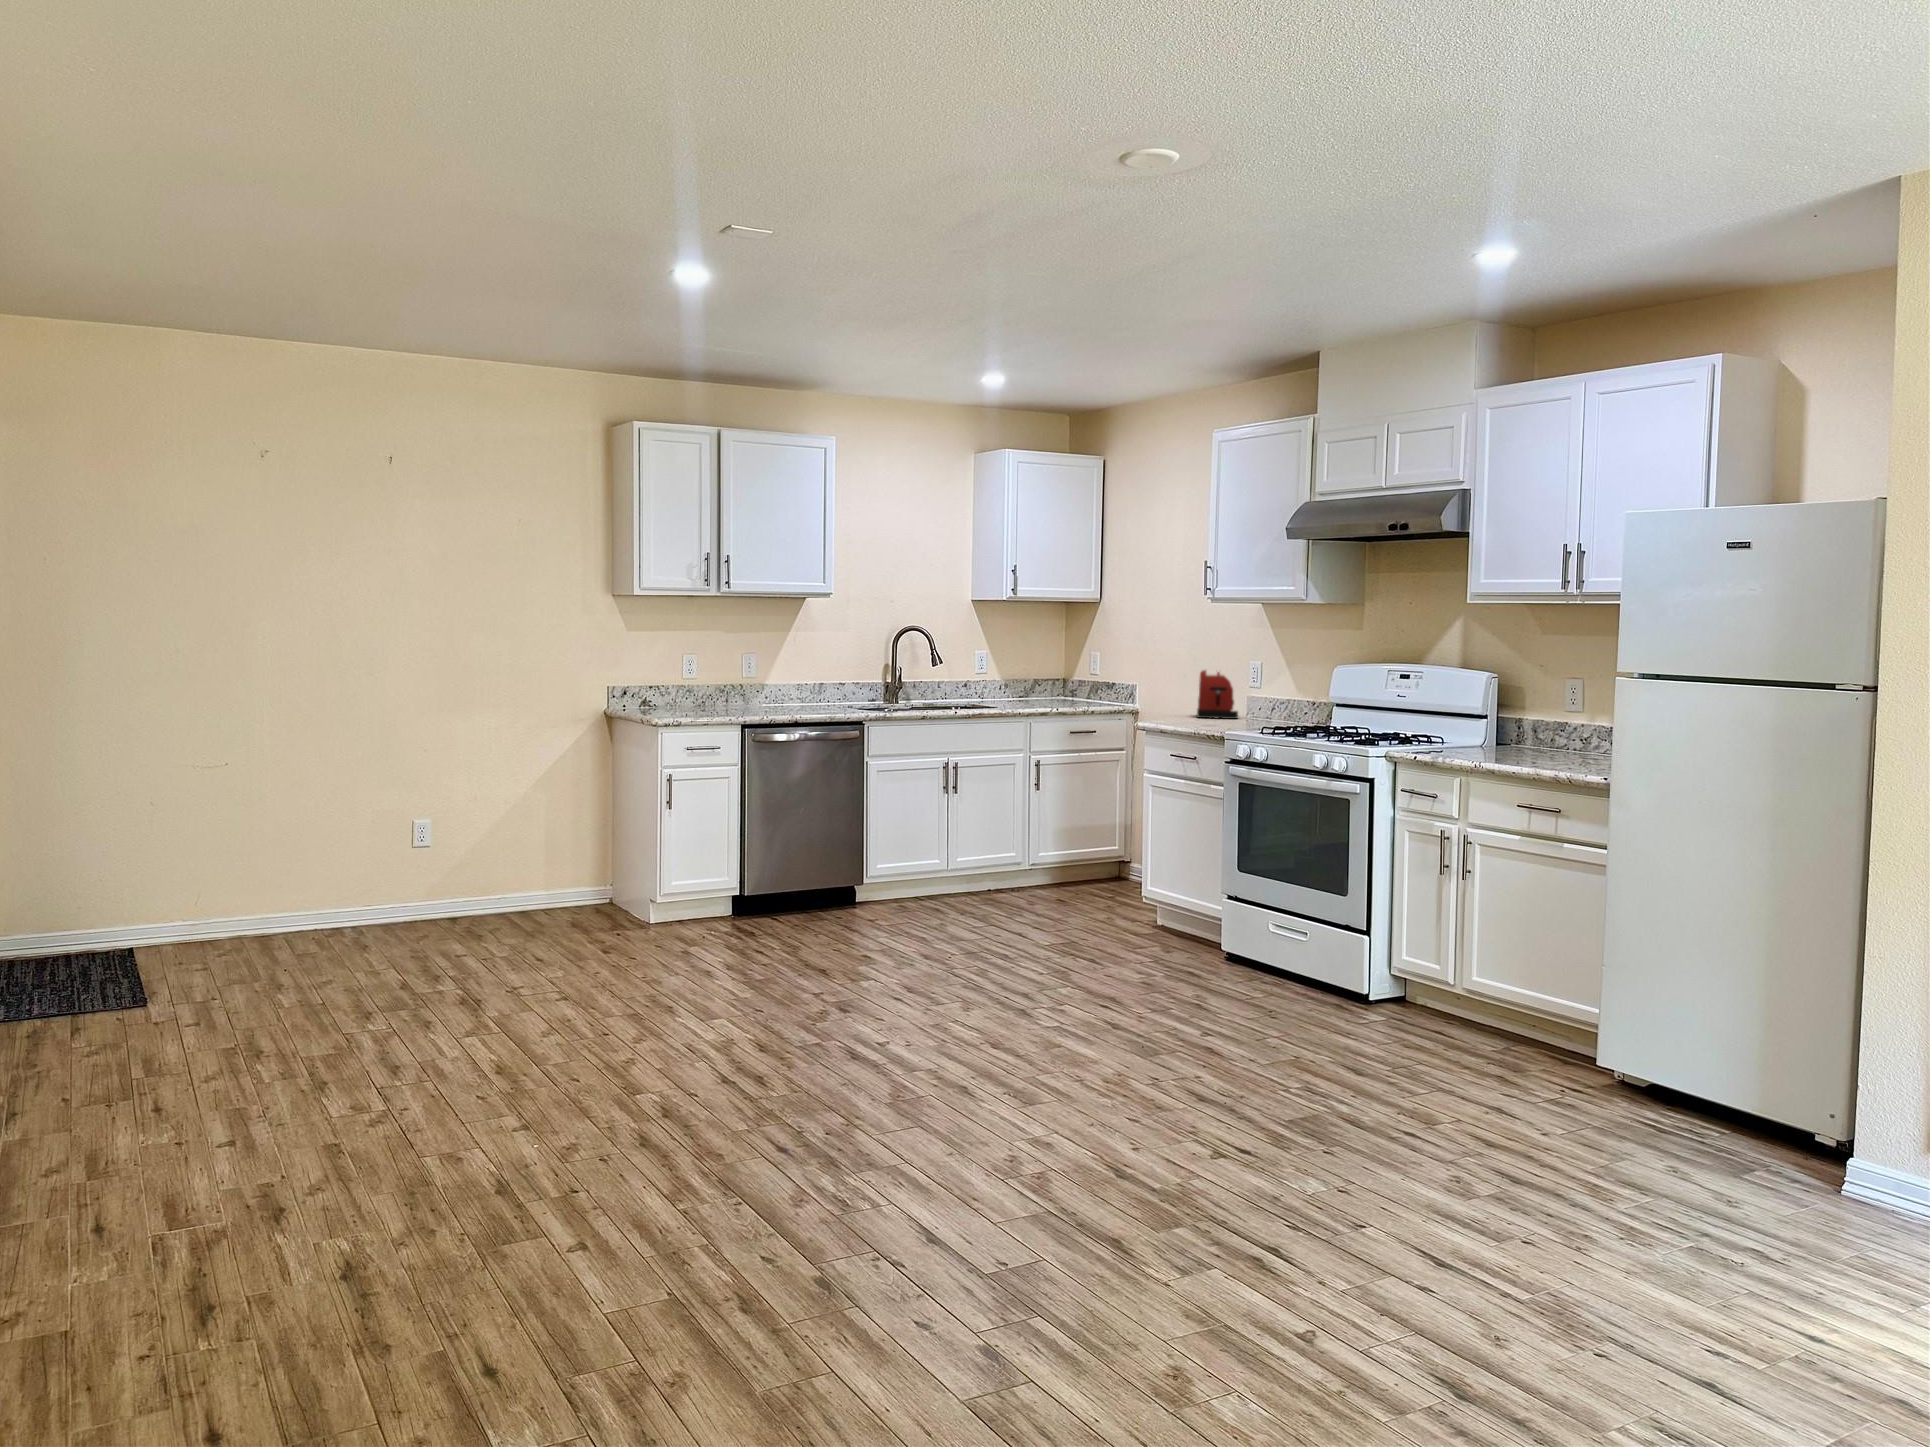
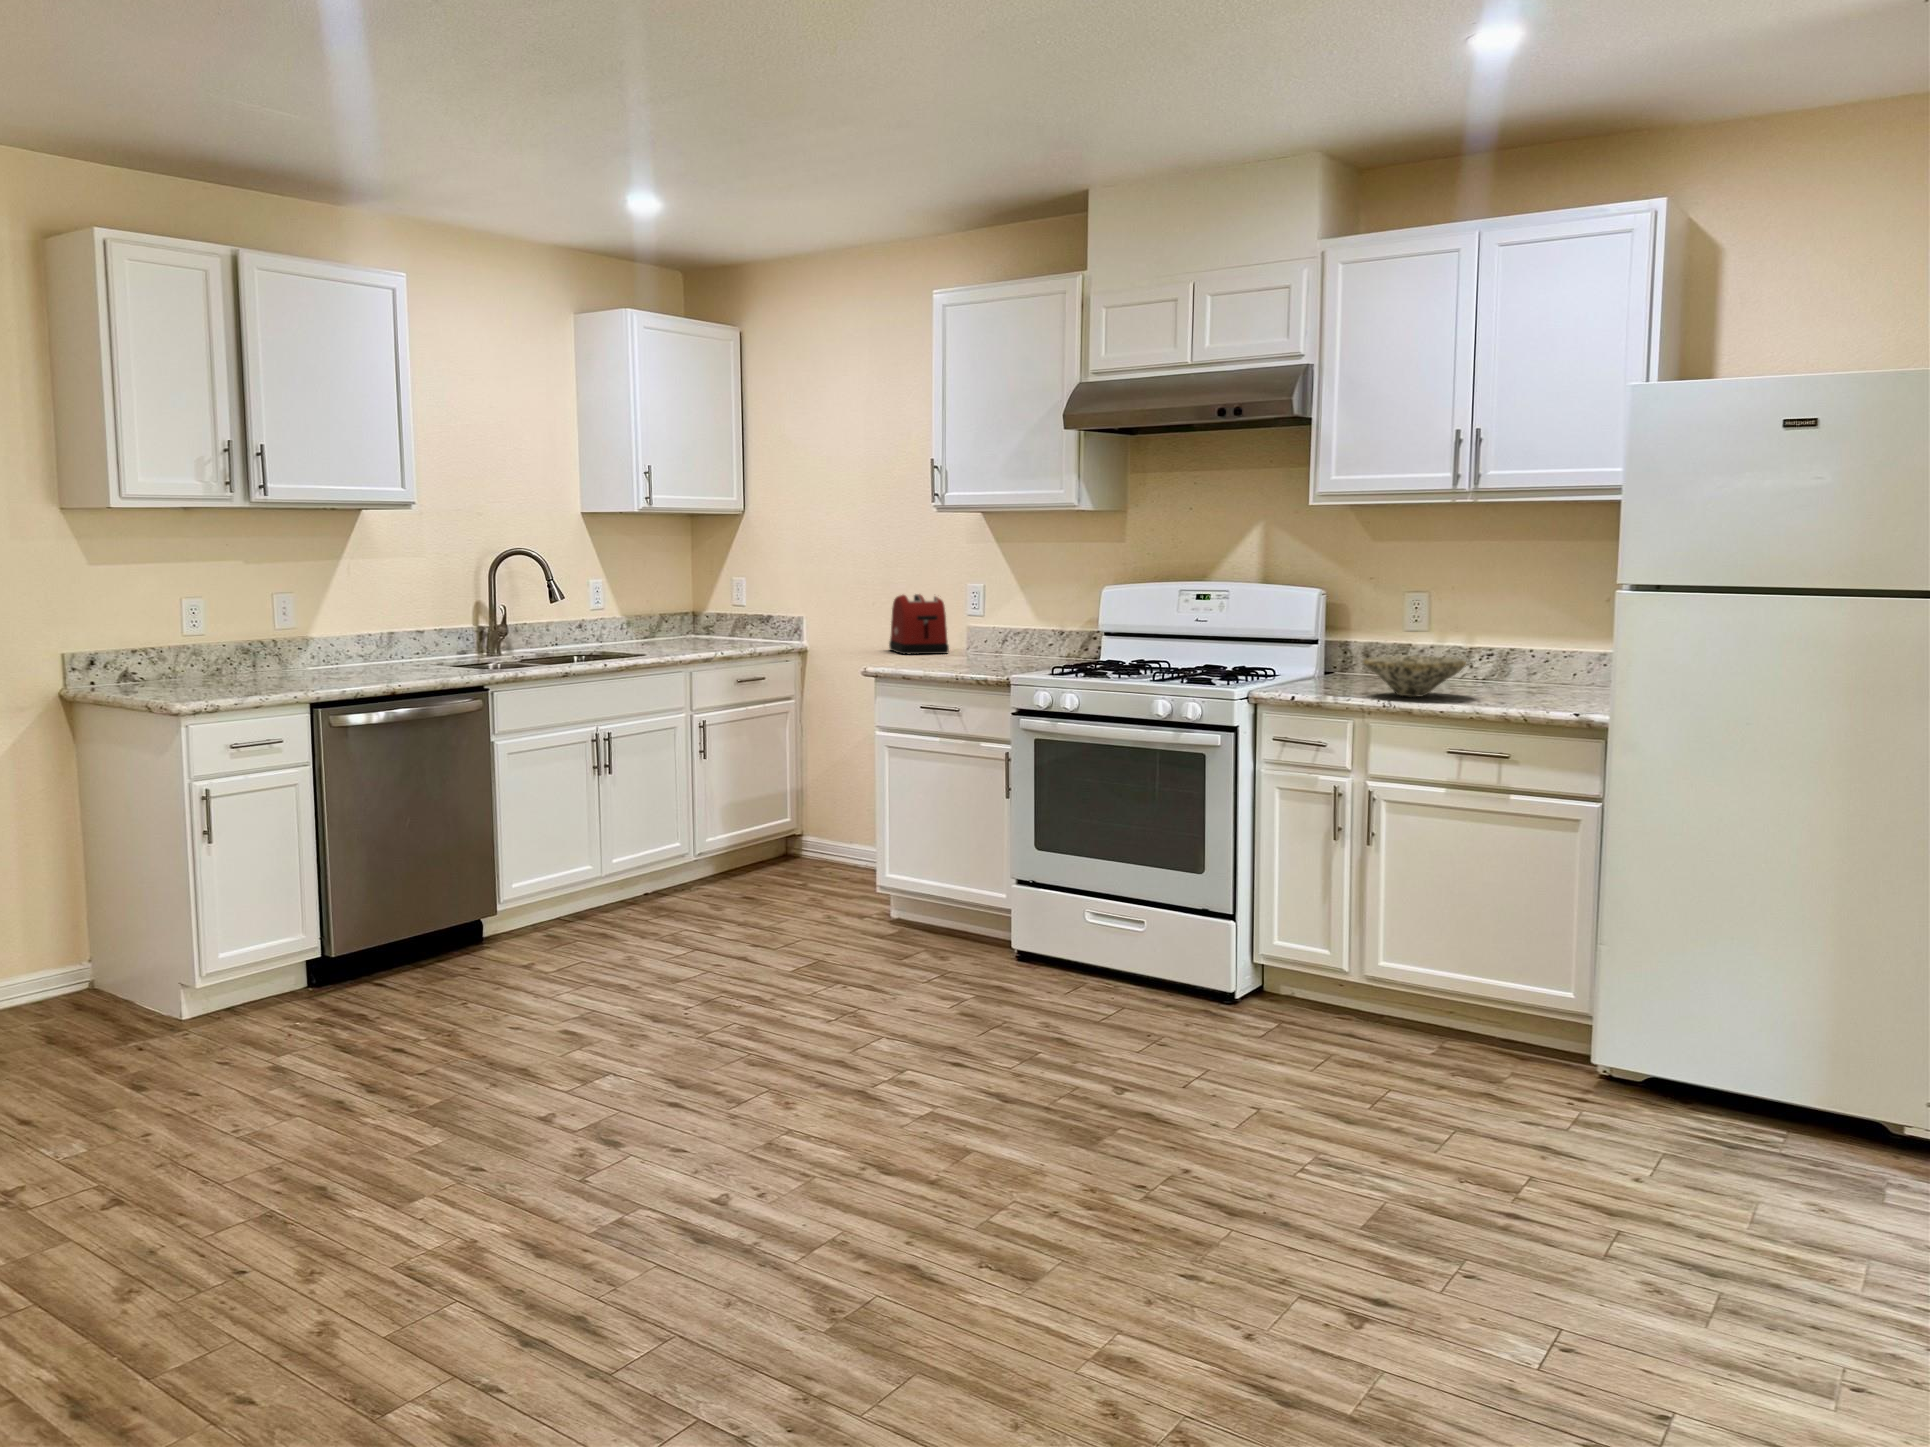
bowl: none [1465,727,1553,760] -> present [1363,656,1466,697]

